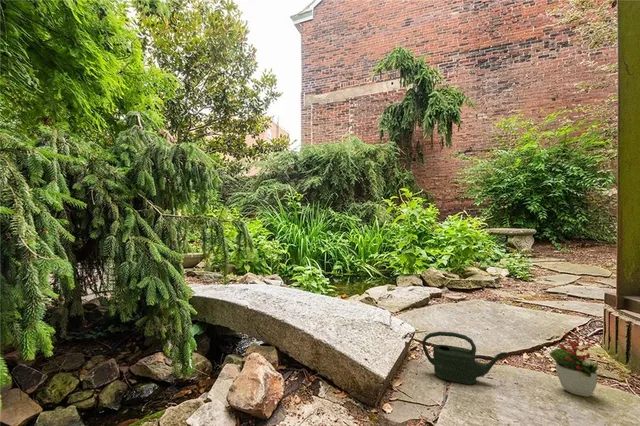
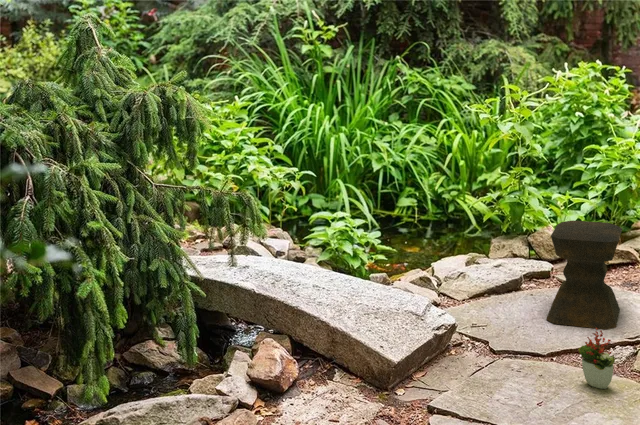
stool: none [461,254,525,332] -> present [547,221,622,330]
watering can: present [422,331,507,384] -> none [453,324,534,377]

